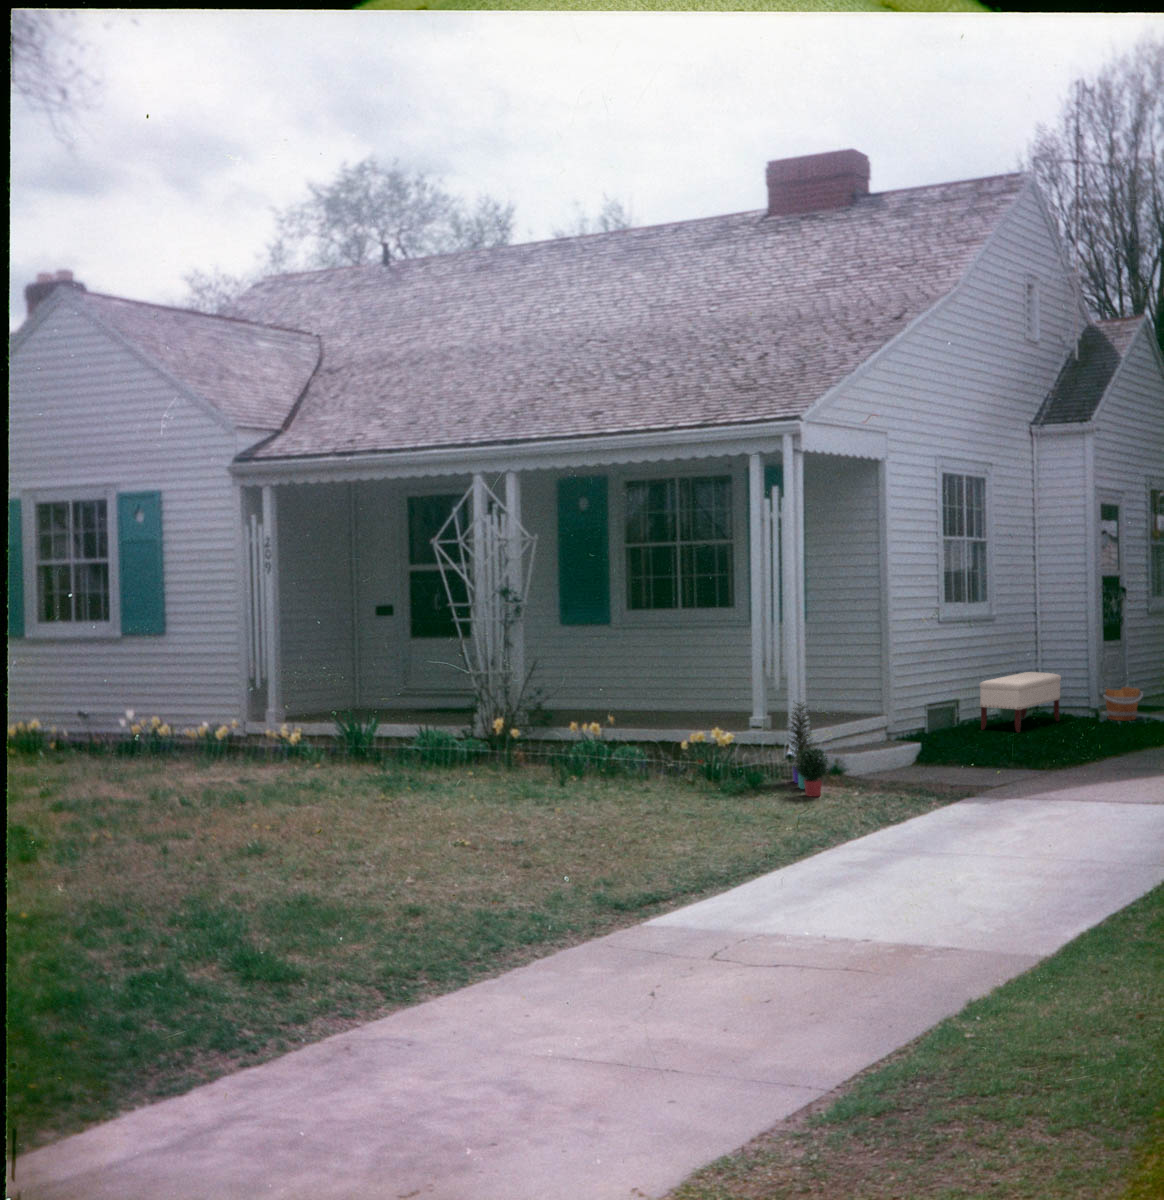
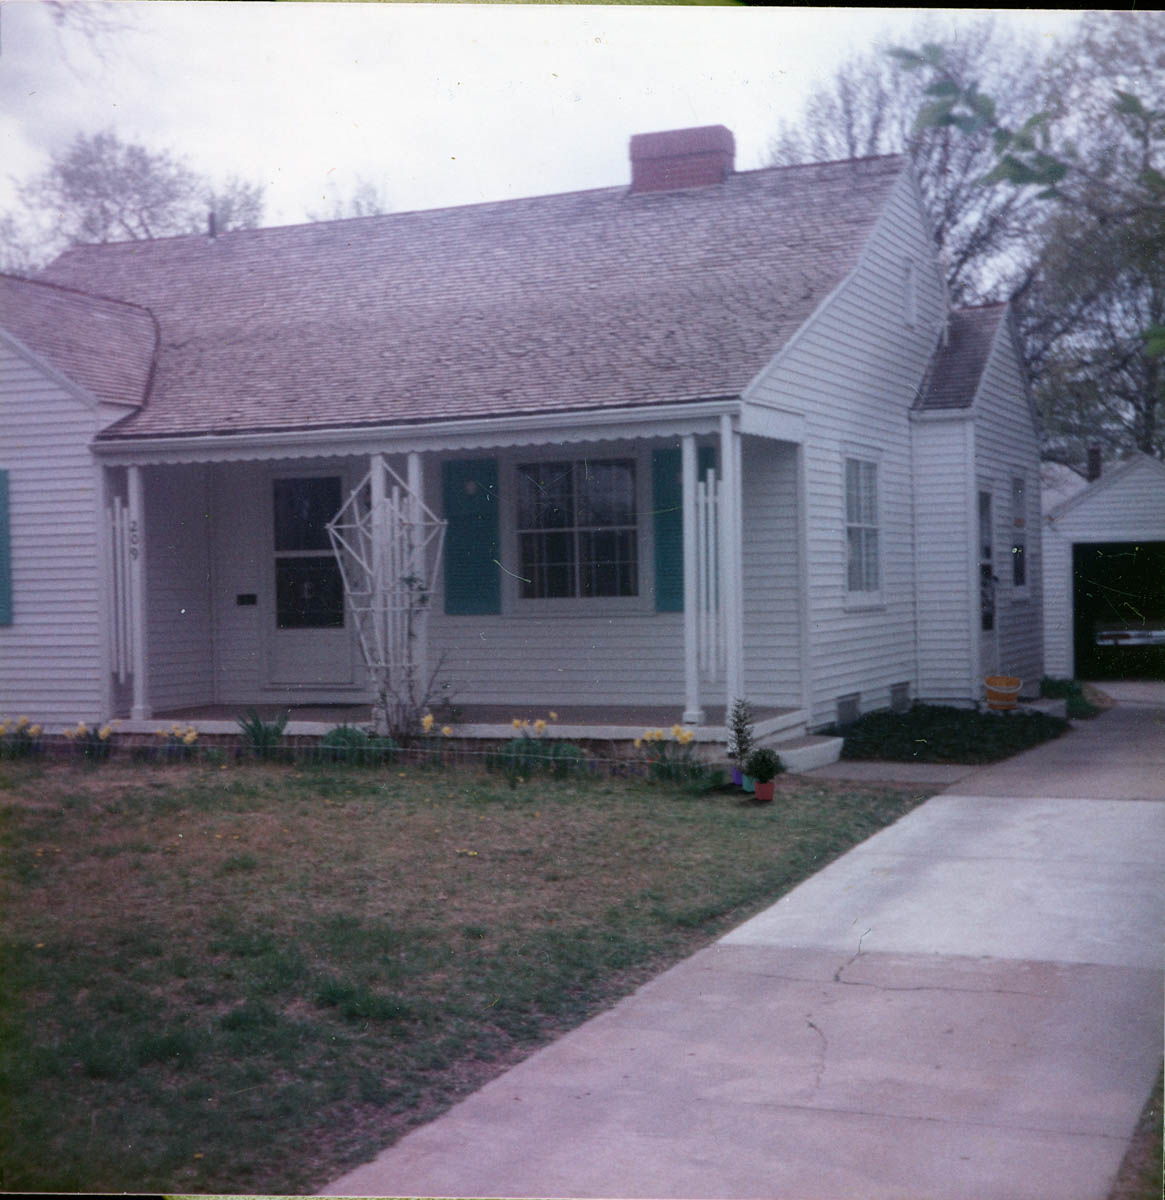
bench: present [980,672,1061,733] -> none [877,663,948,724]

